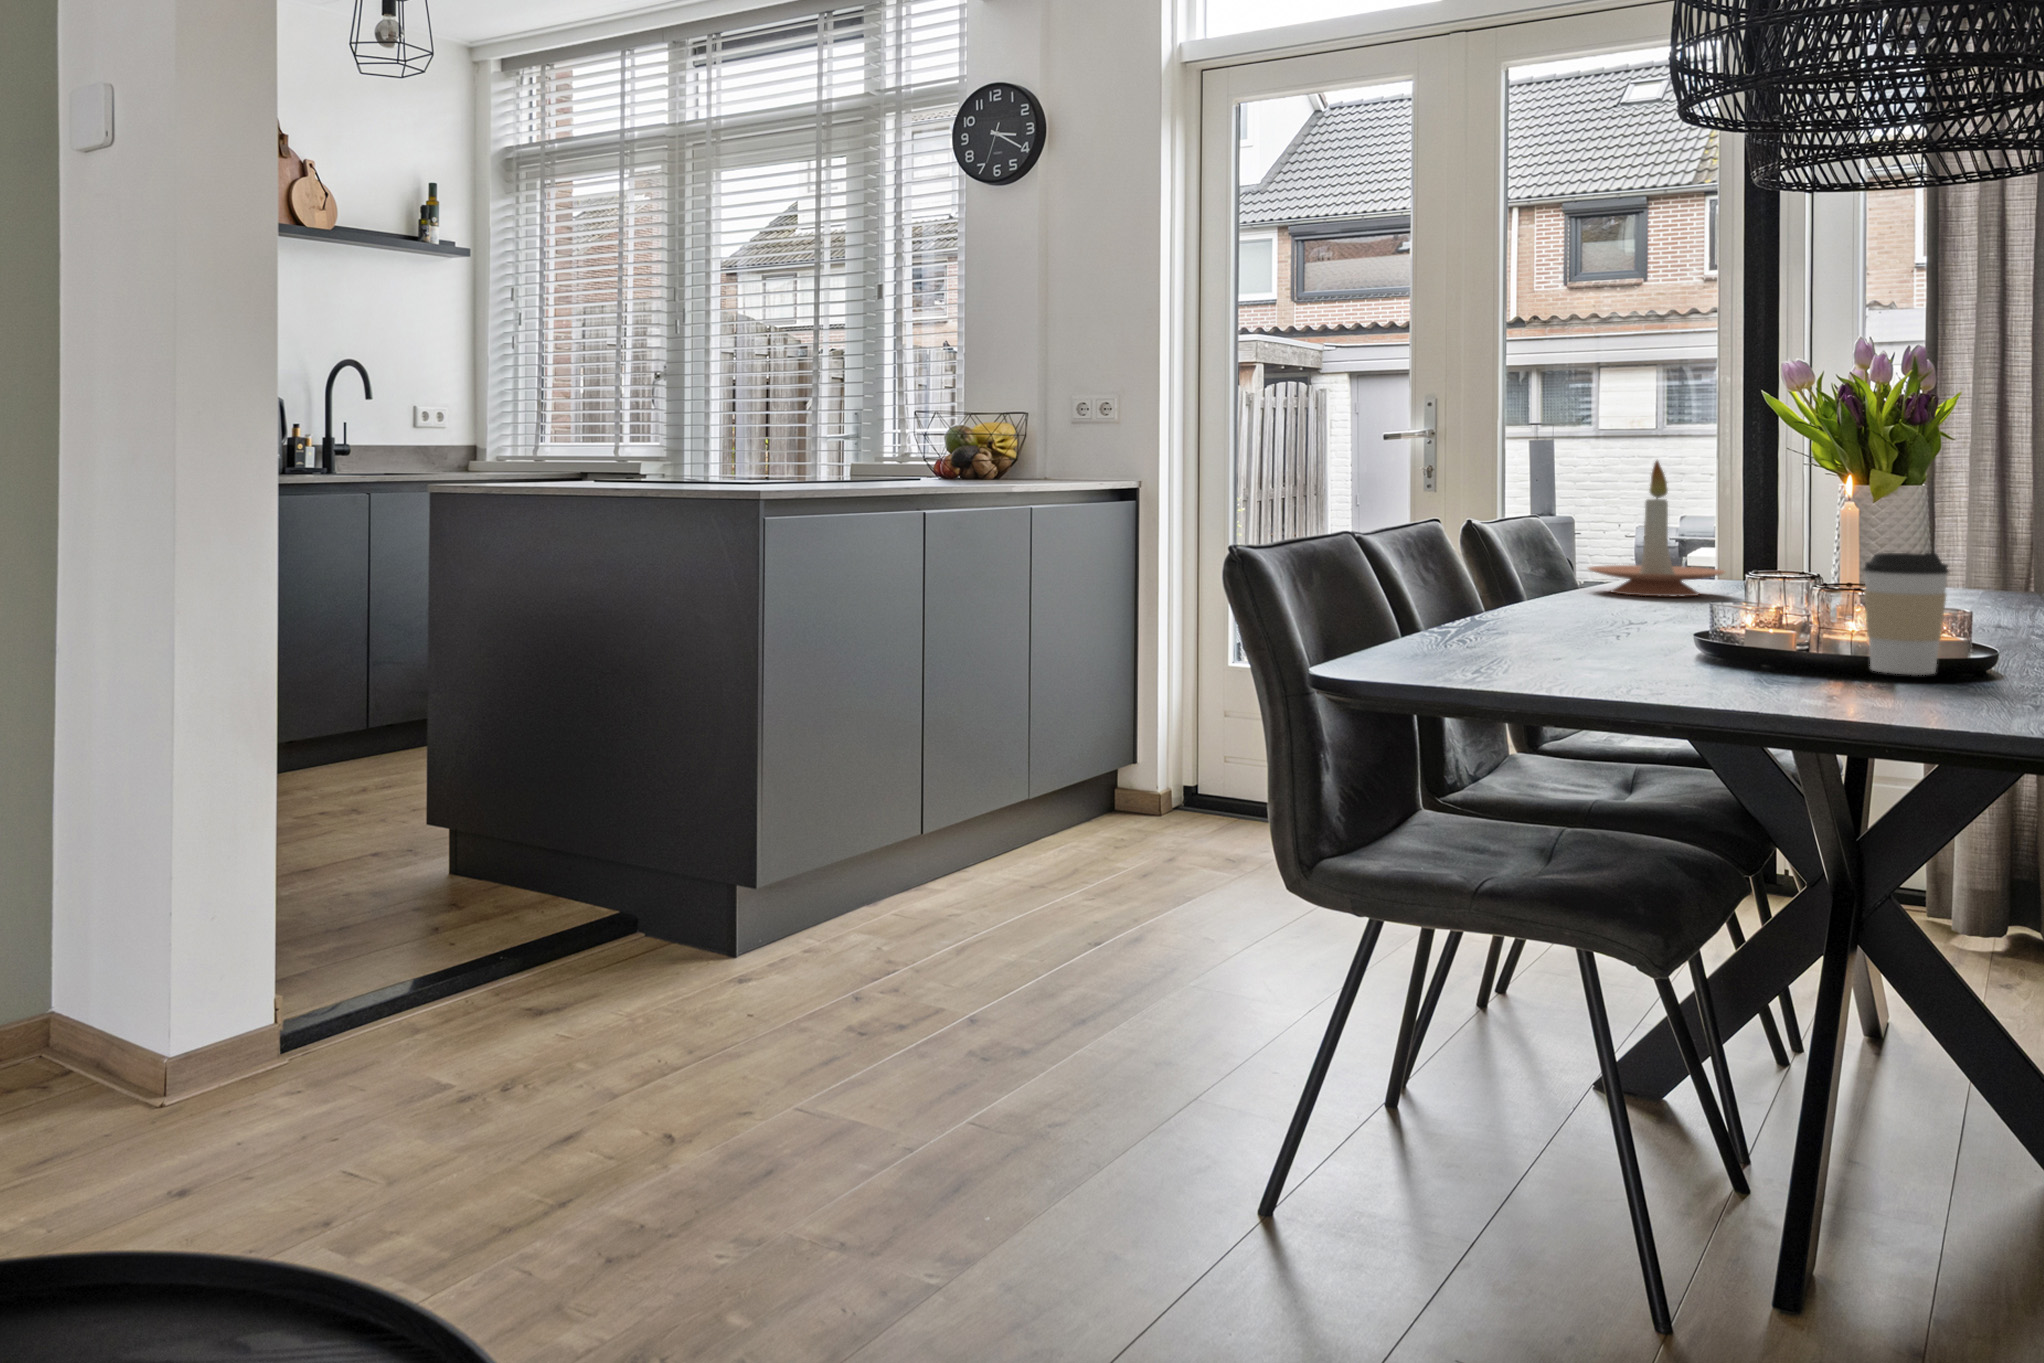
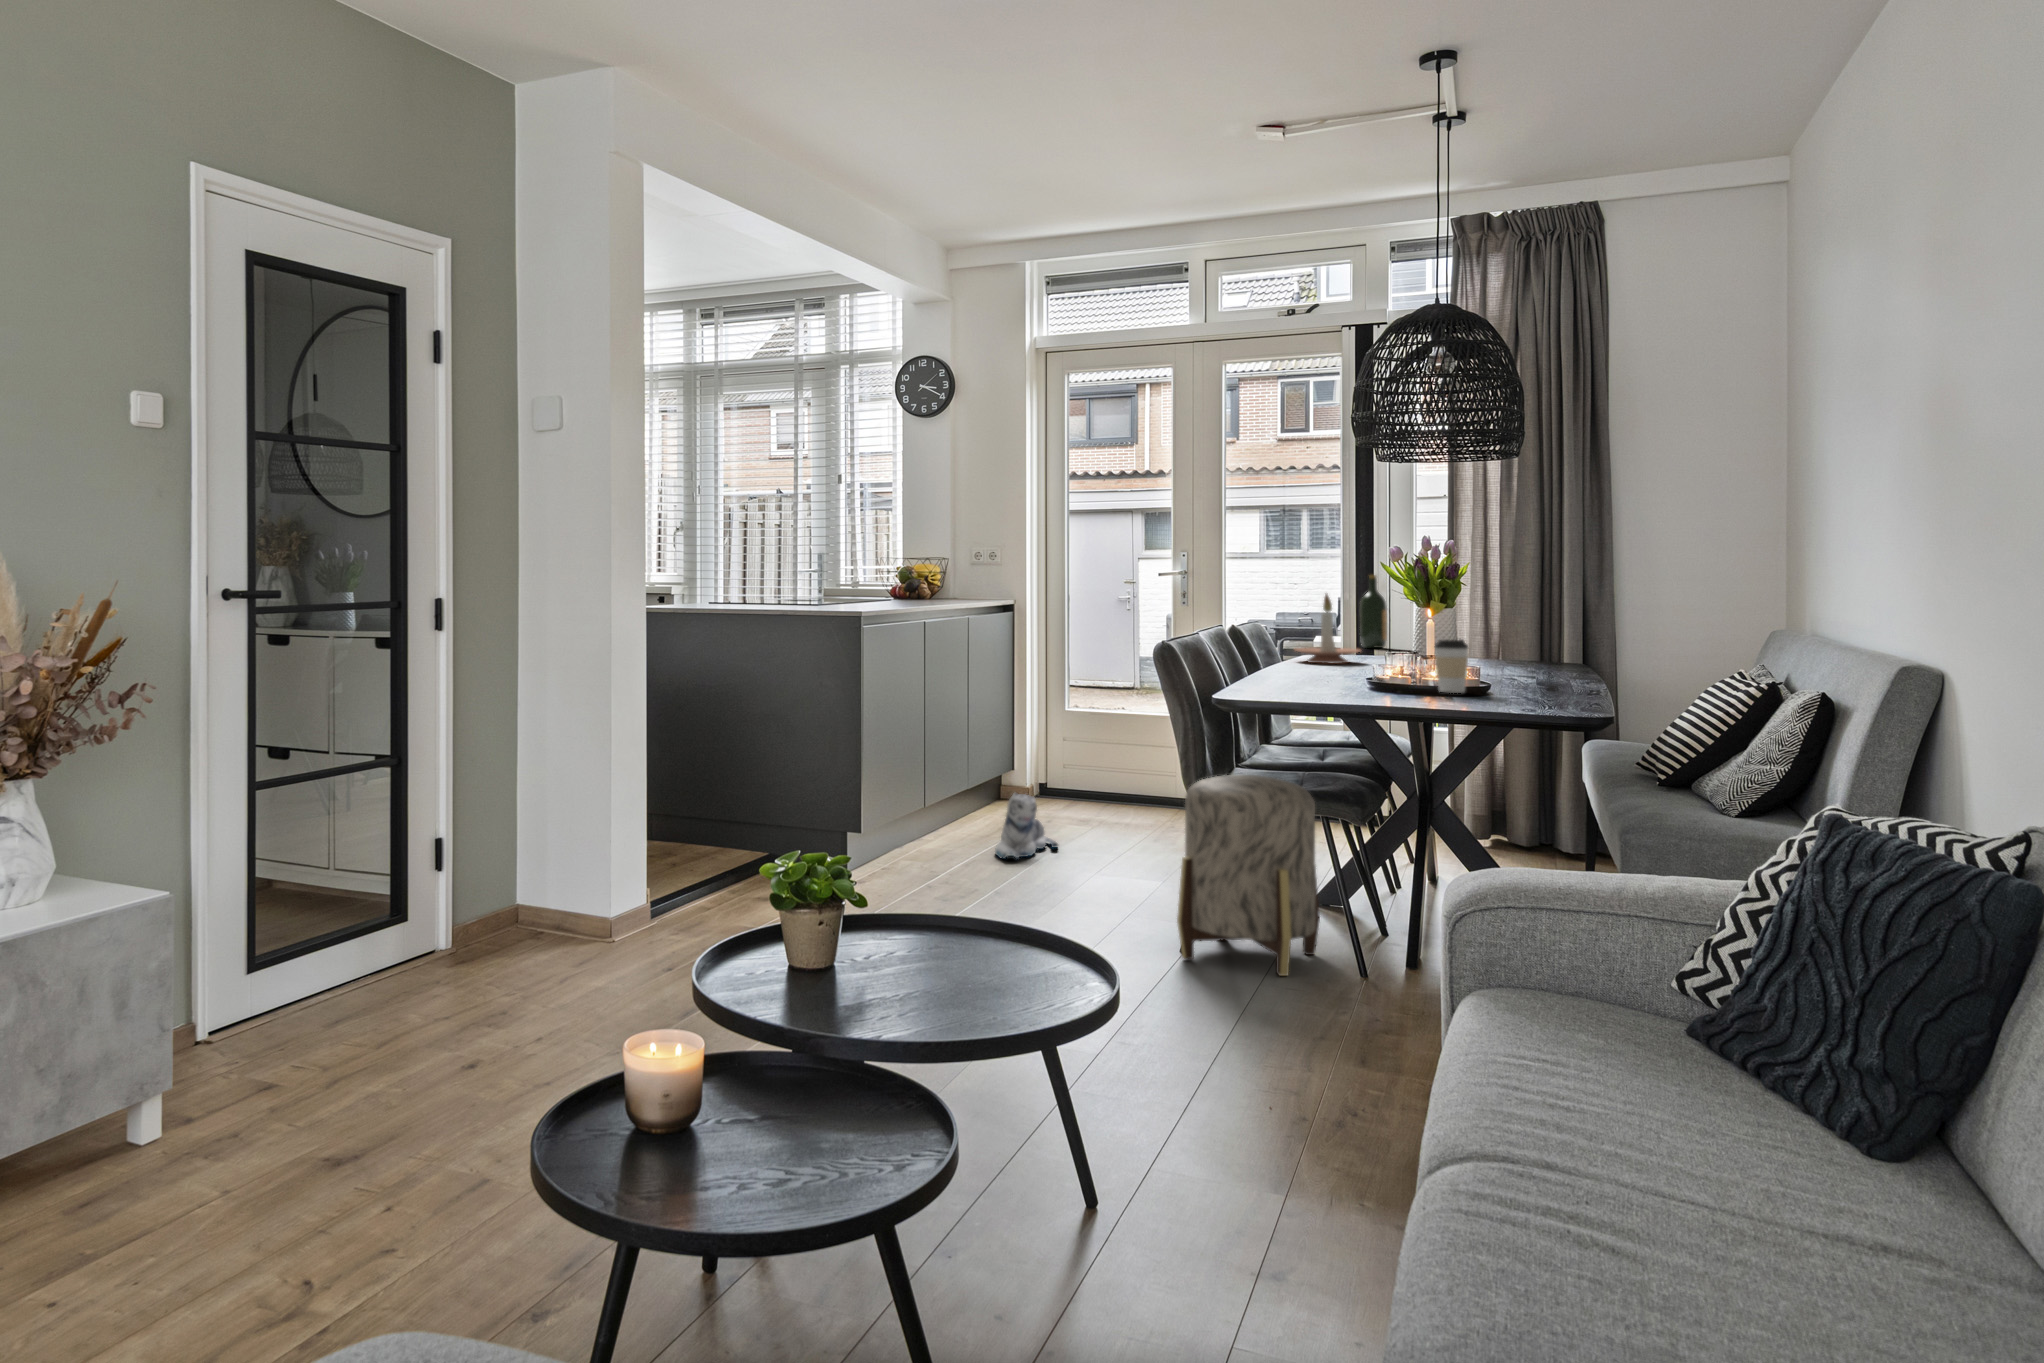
wine bottle: none [1743,434,1796,567] -> present [1360,575,1387,648]
plush toy: none [1031,811,1152,931] -> present [995,793,1058,859]
ottoman: none [1235,838,1562,1306] -> present [1177,775,1320,976]

